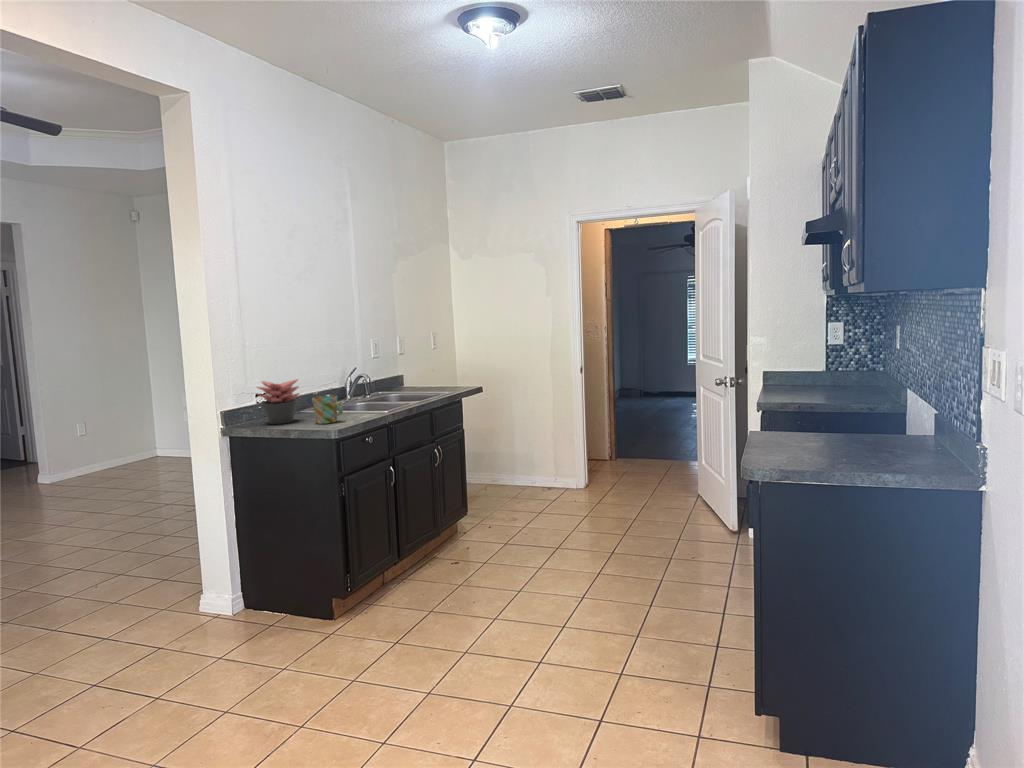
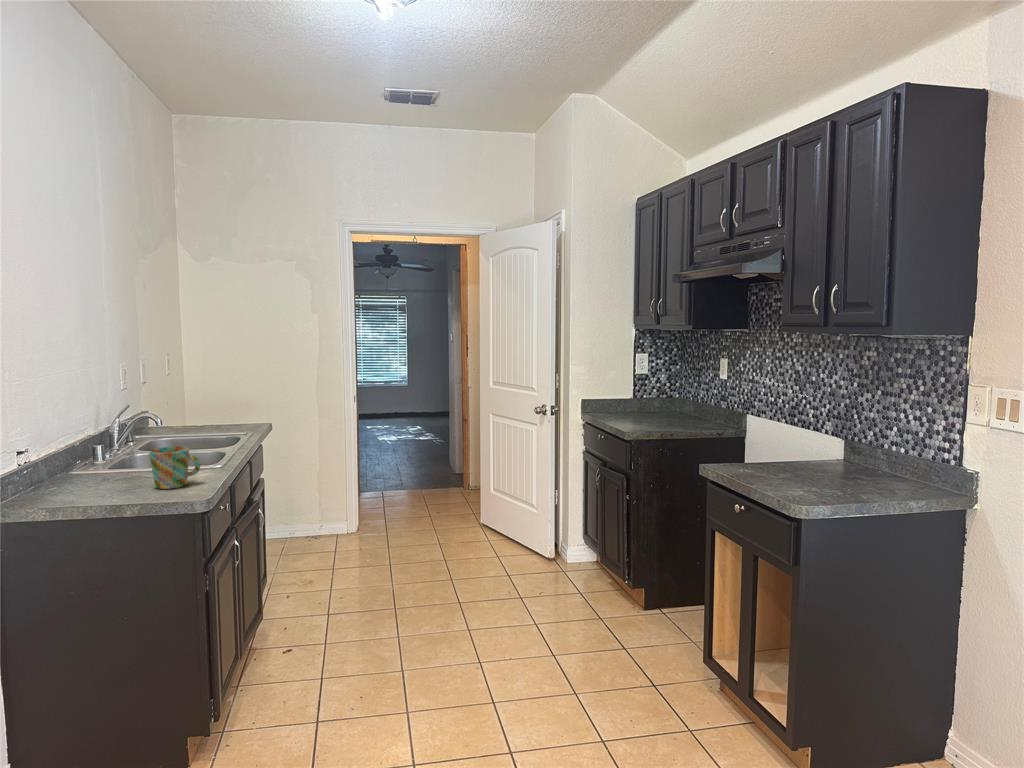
succulent plant: present [257,379,299,424] -> none [43,425,112,496]

